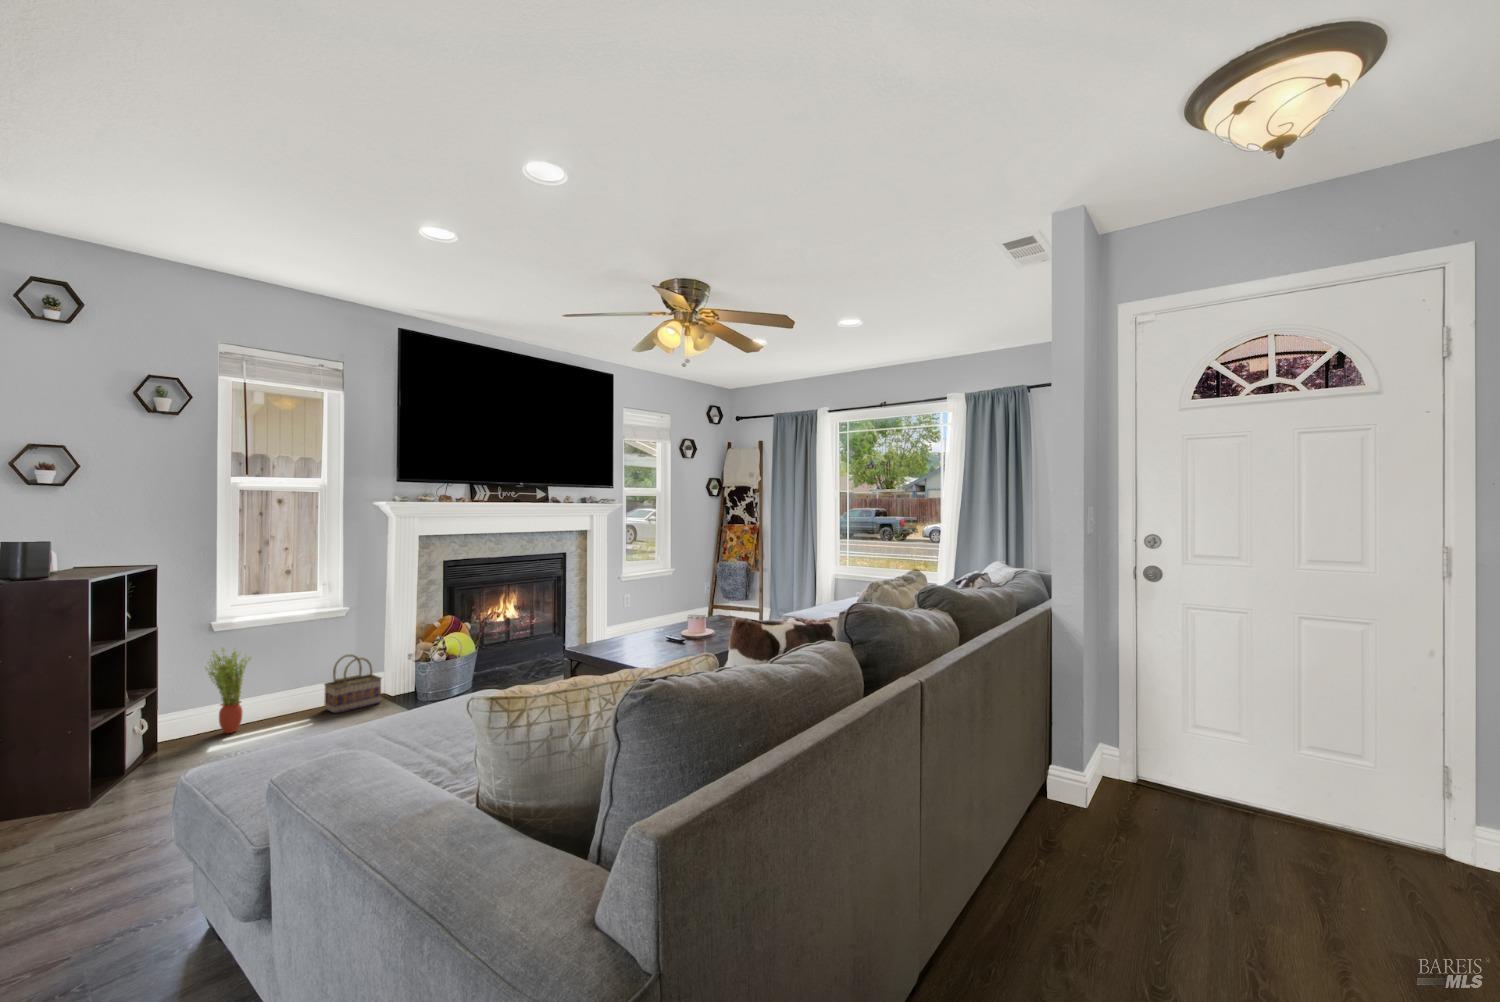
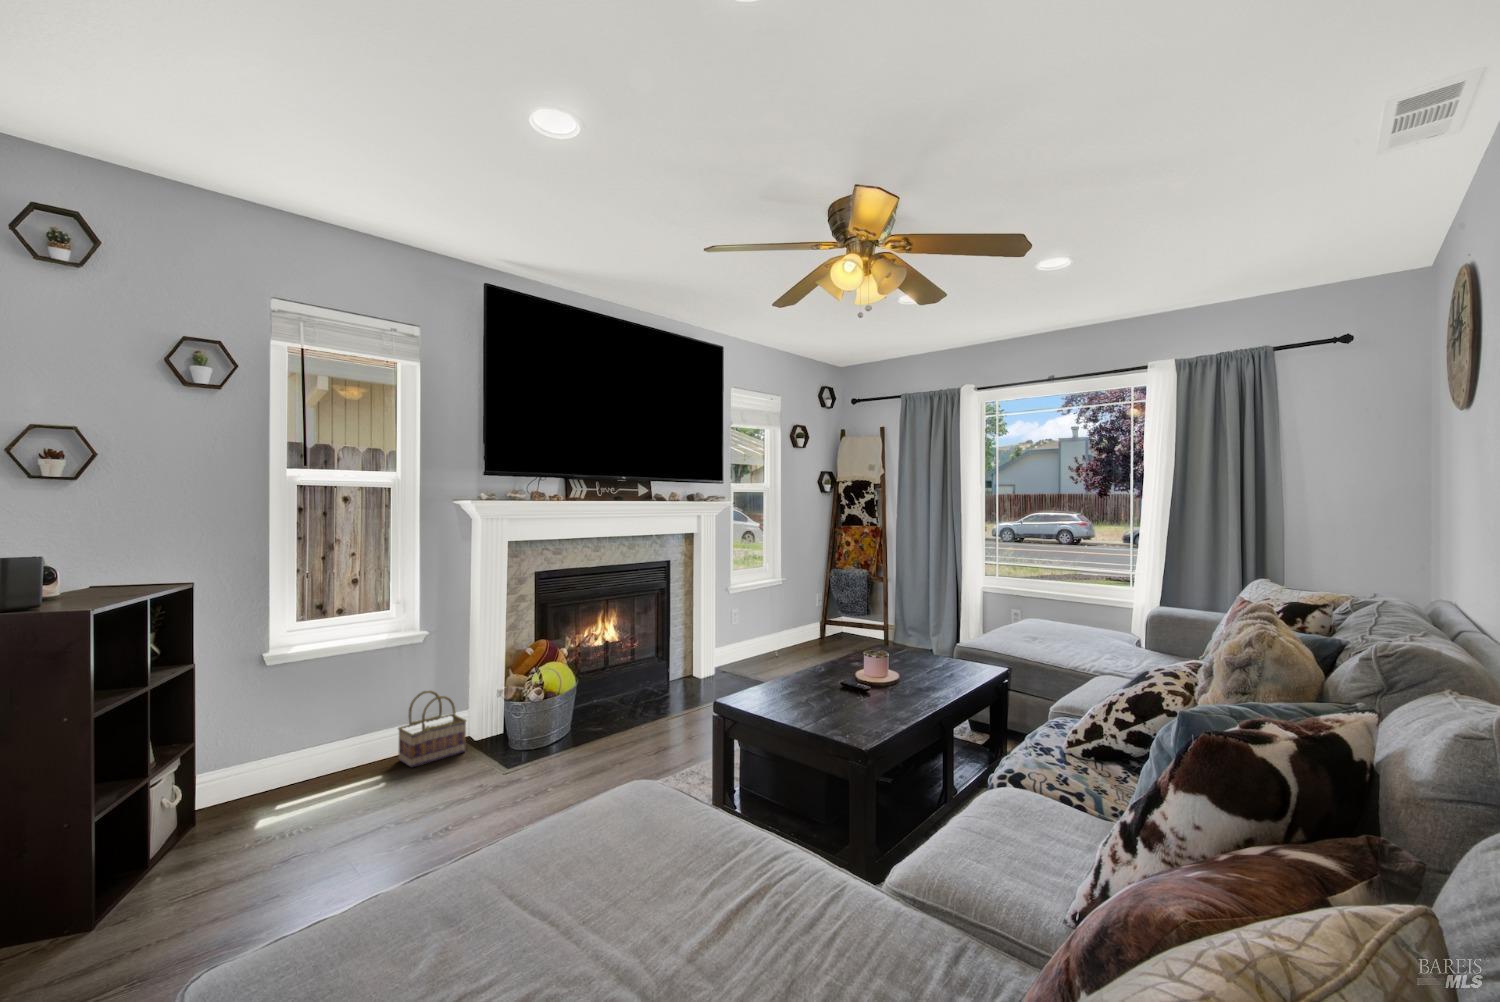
potted plant: present [205,648,251,733] -> none [252,686,311,797]

